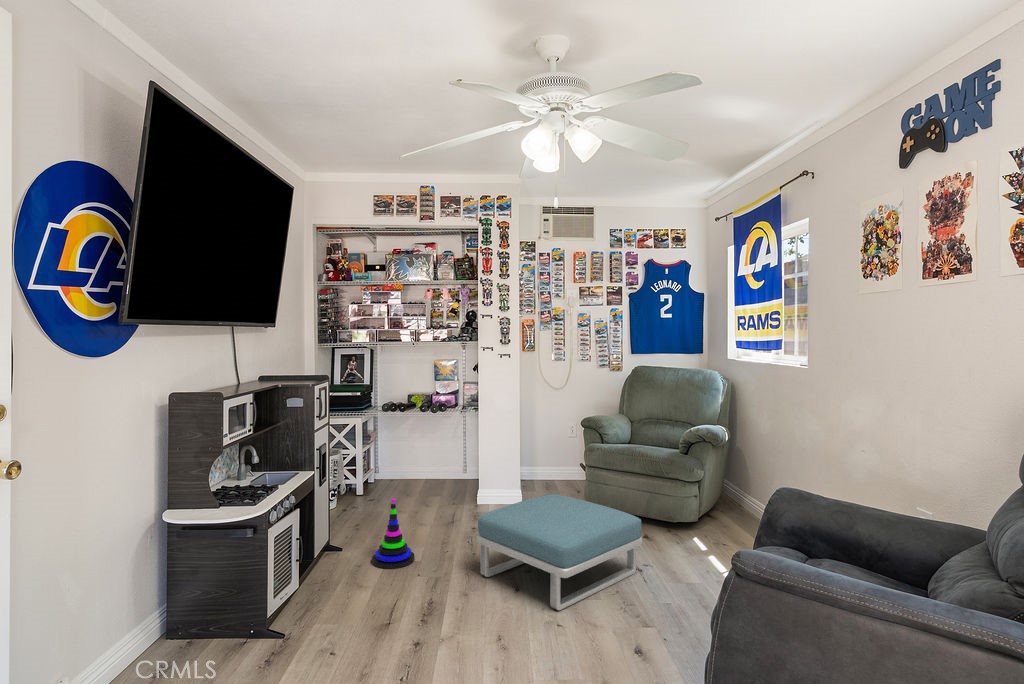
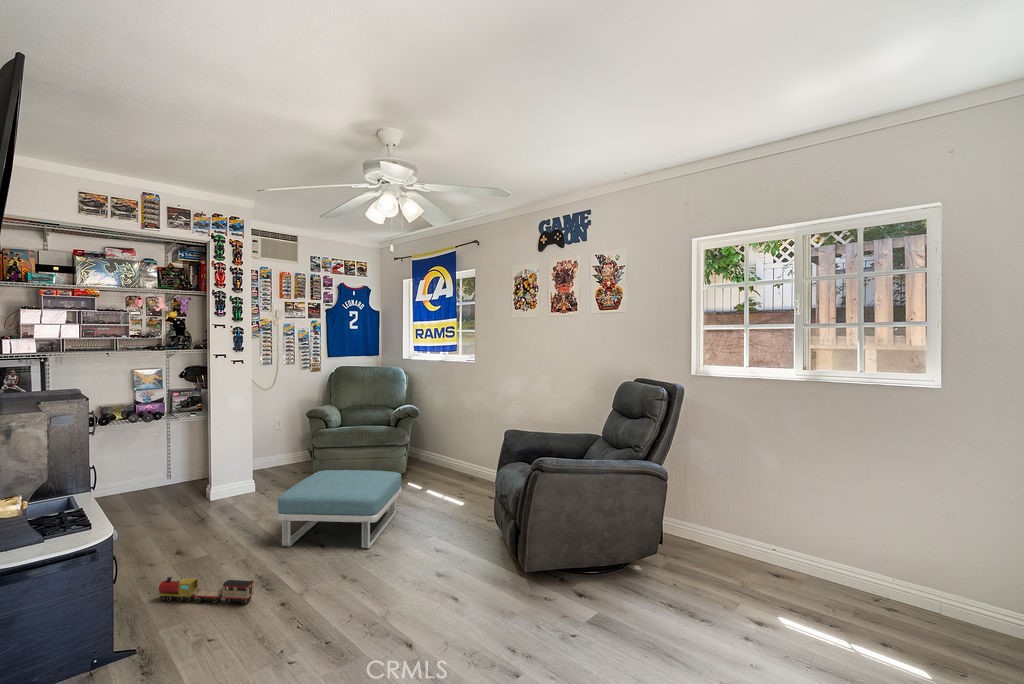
stacking toy: present [372,499,414,569] -> none [153,501,203,571]
toy train: none [341,574,401,629] -> present [157,577,254,604]

